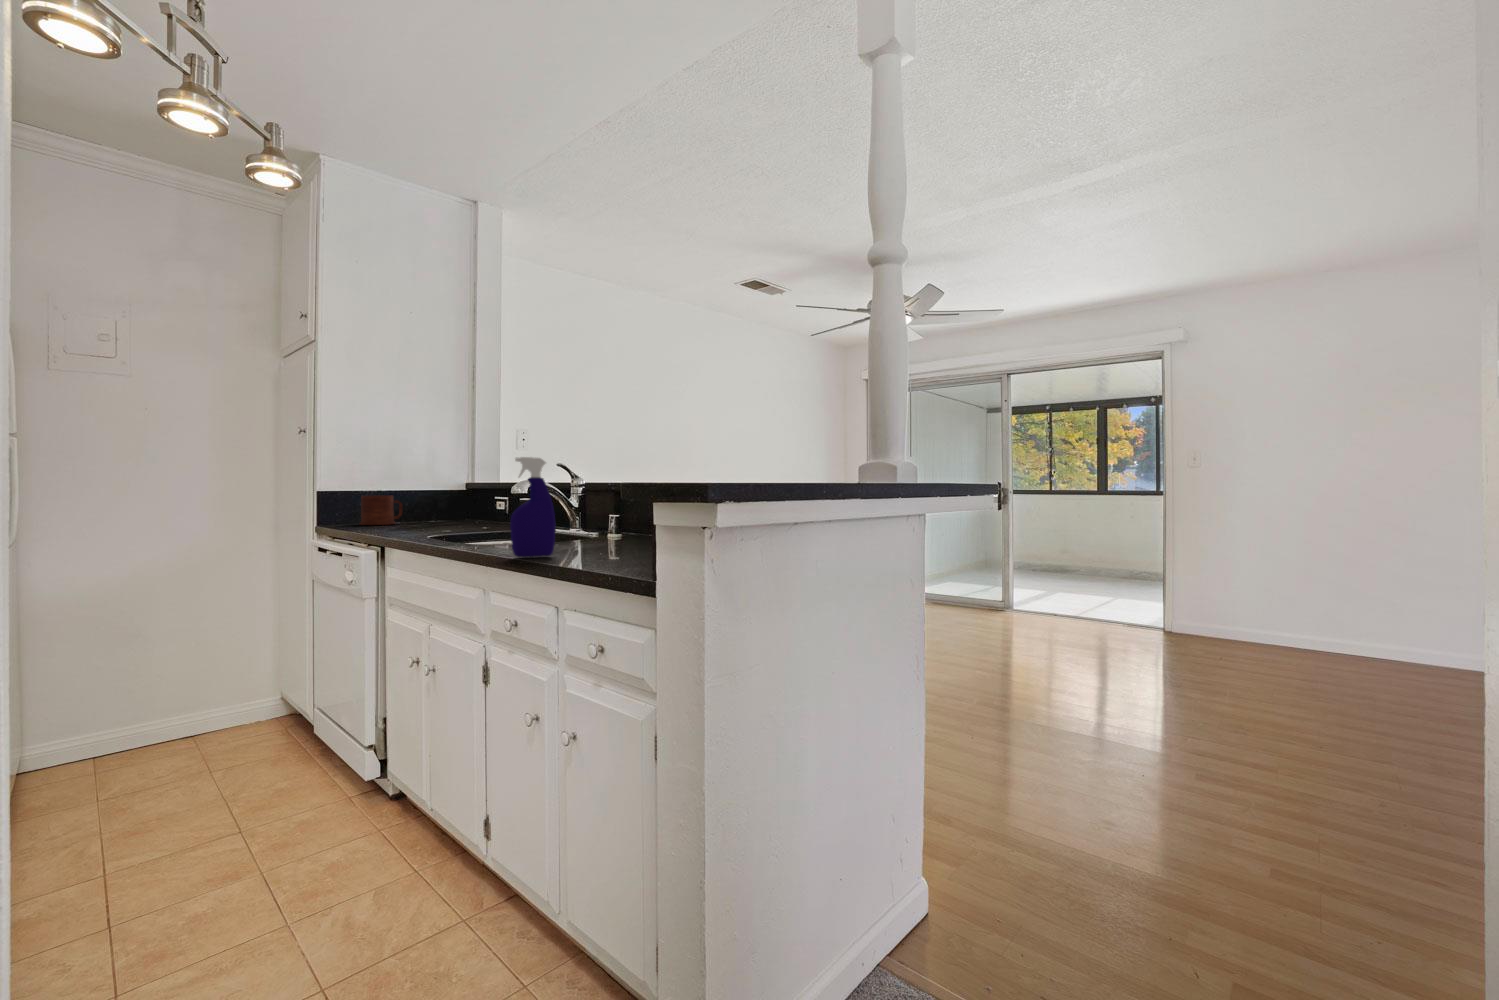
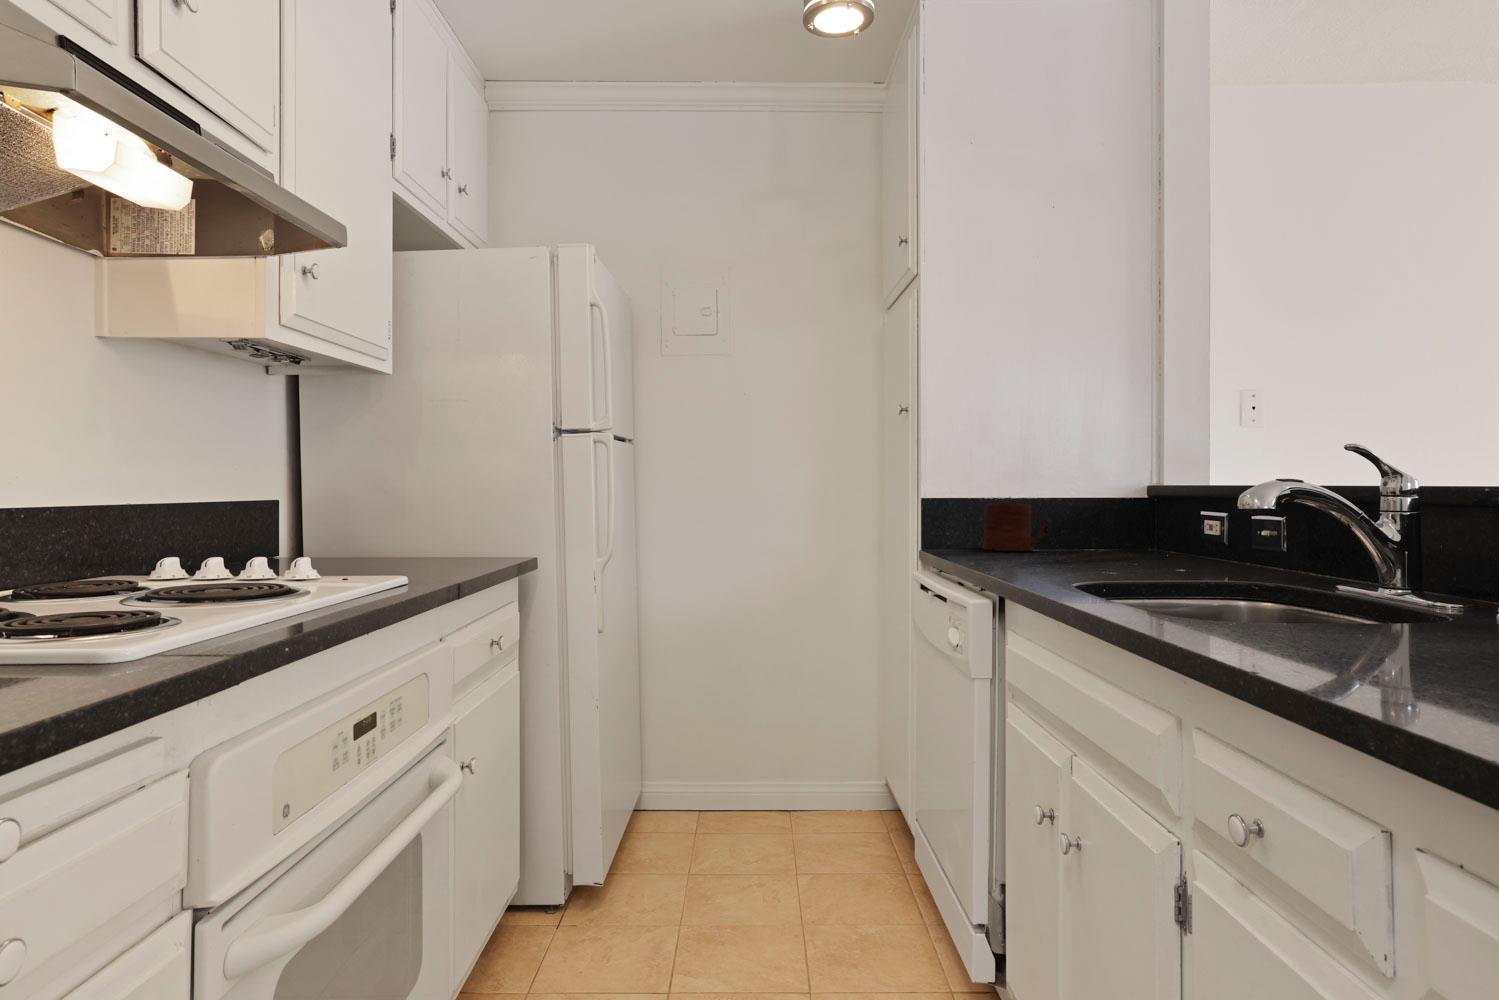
spray bottle: present [510,457,556,557] -> none [1266,419,1391,672]

